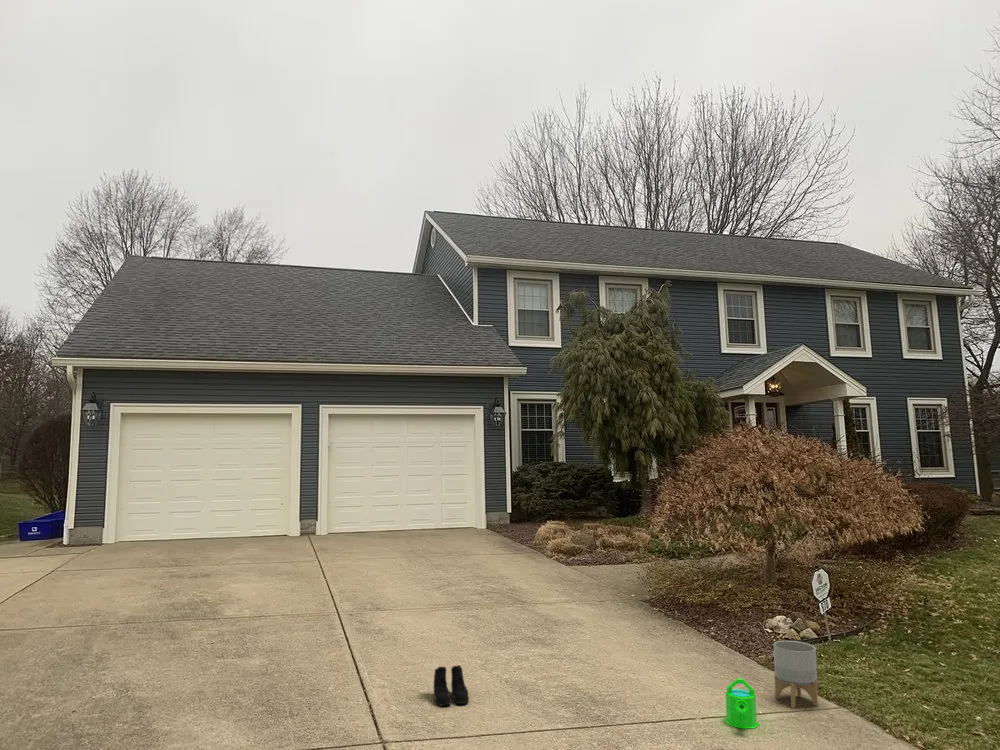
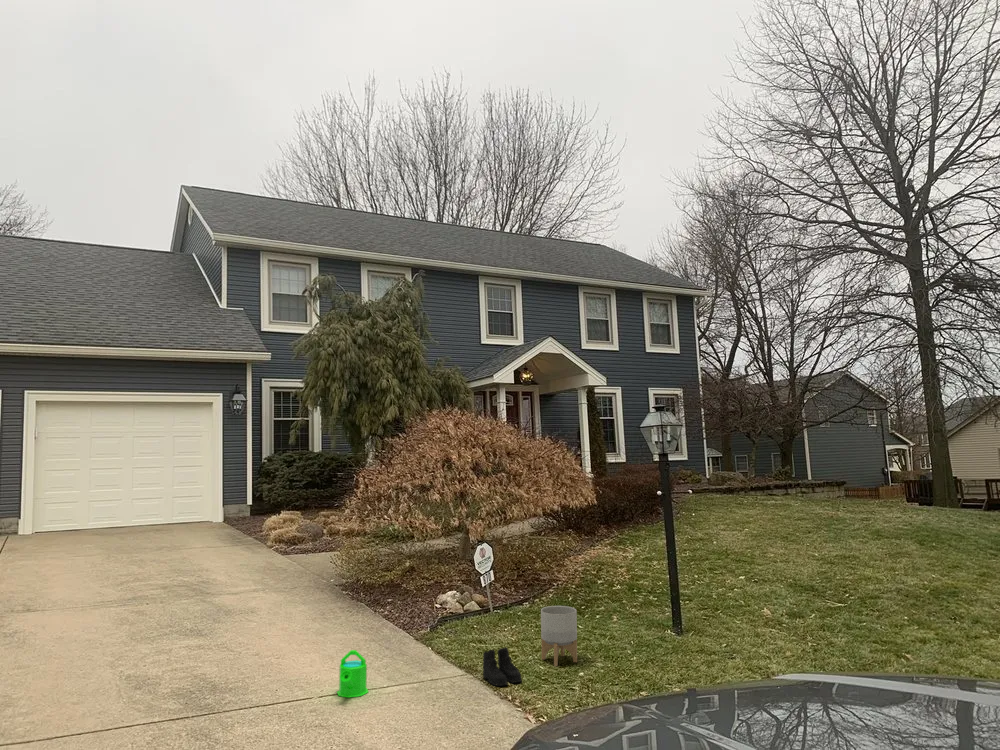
planter: present [774,641,818,708] -> present [541,606,577,666]
boots: present [434,665,469,705] -> present [483,647,522,686]

